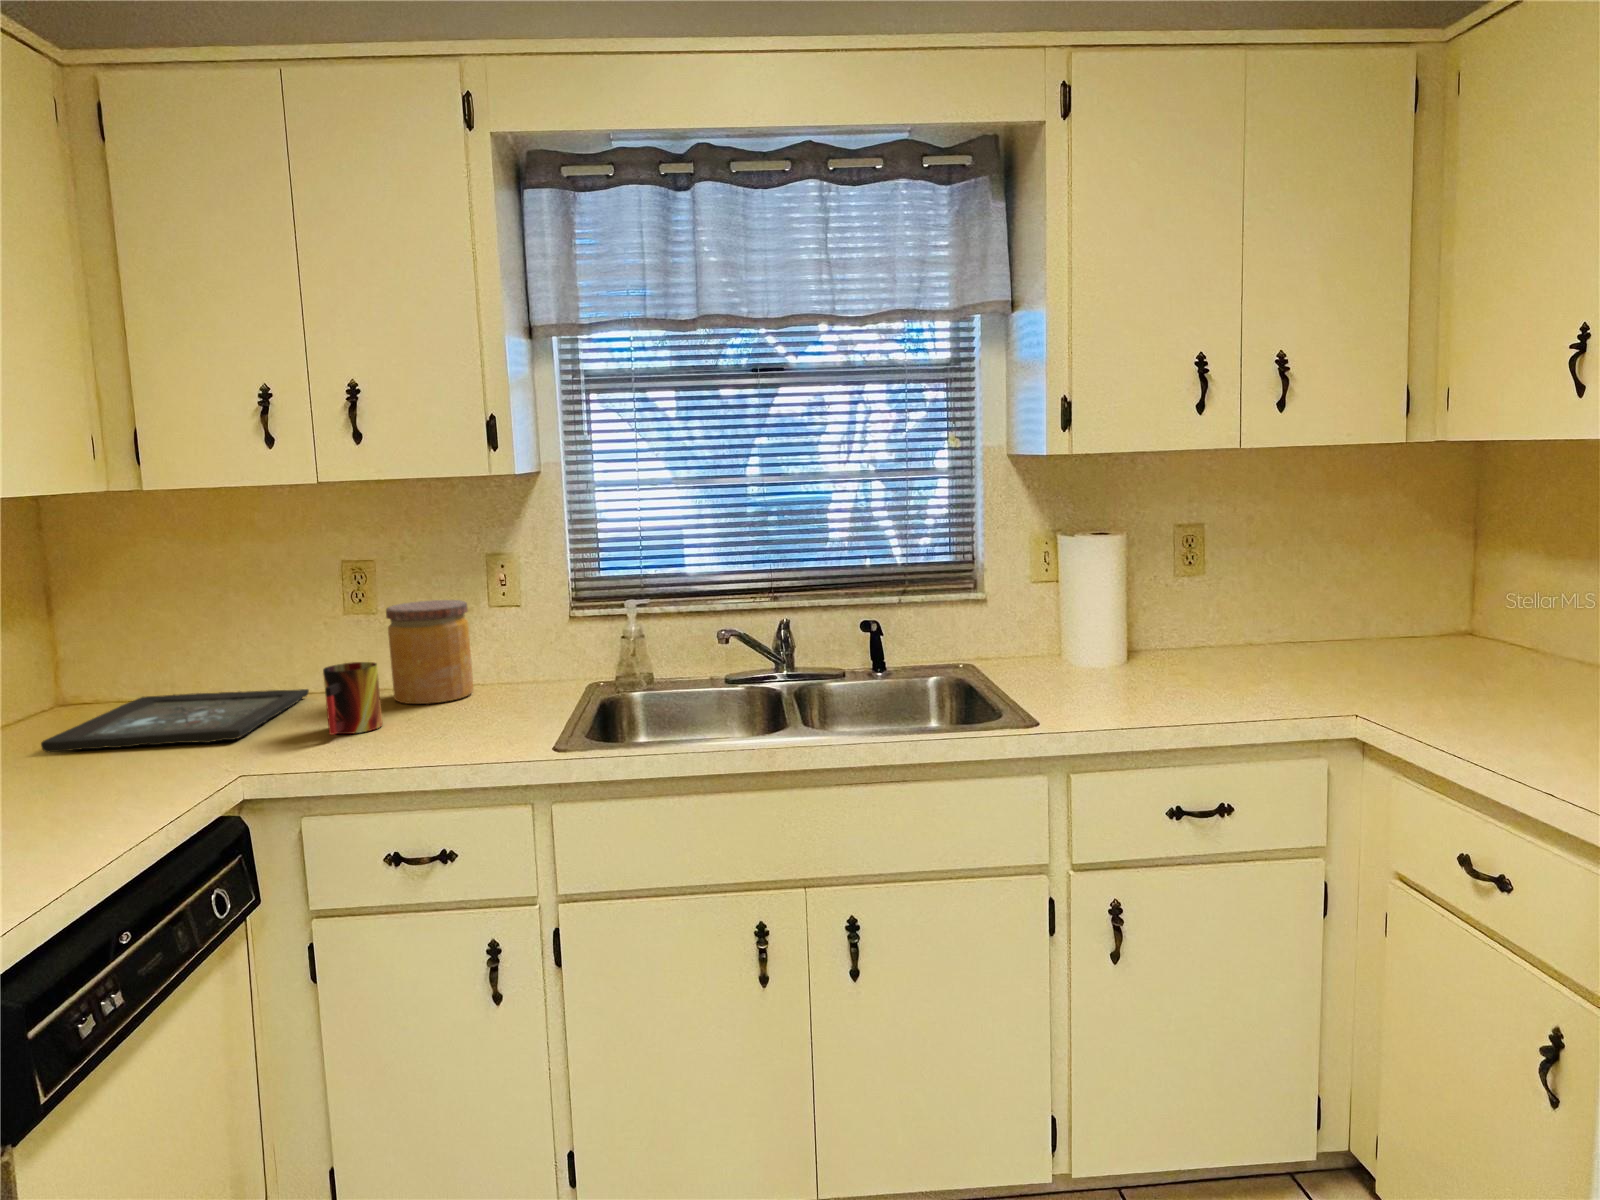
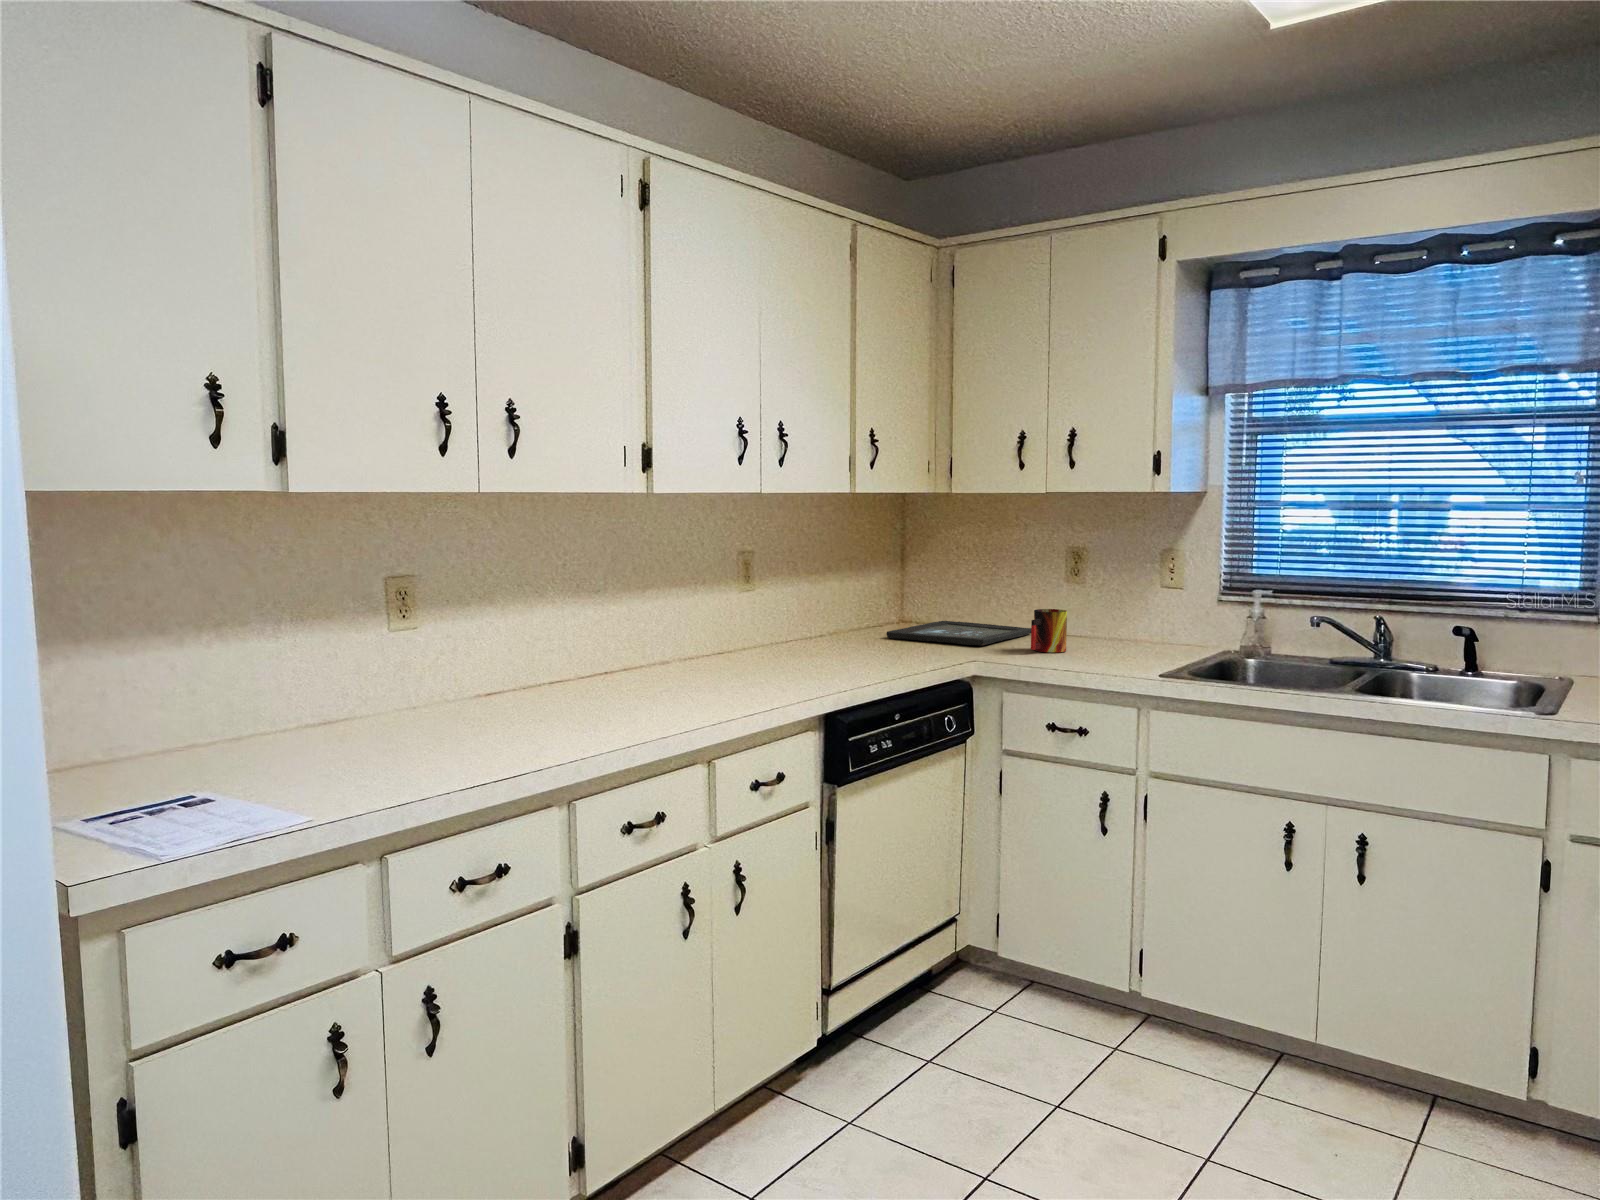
jar: present [386,600,474,704] -> none [1083,578,1139,646]

